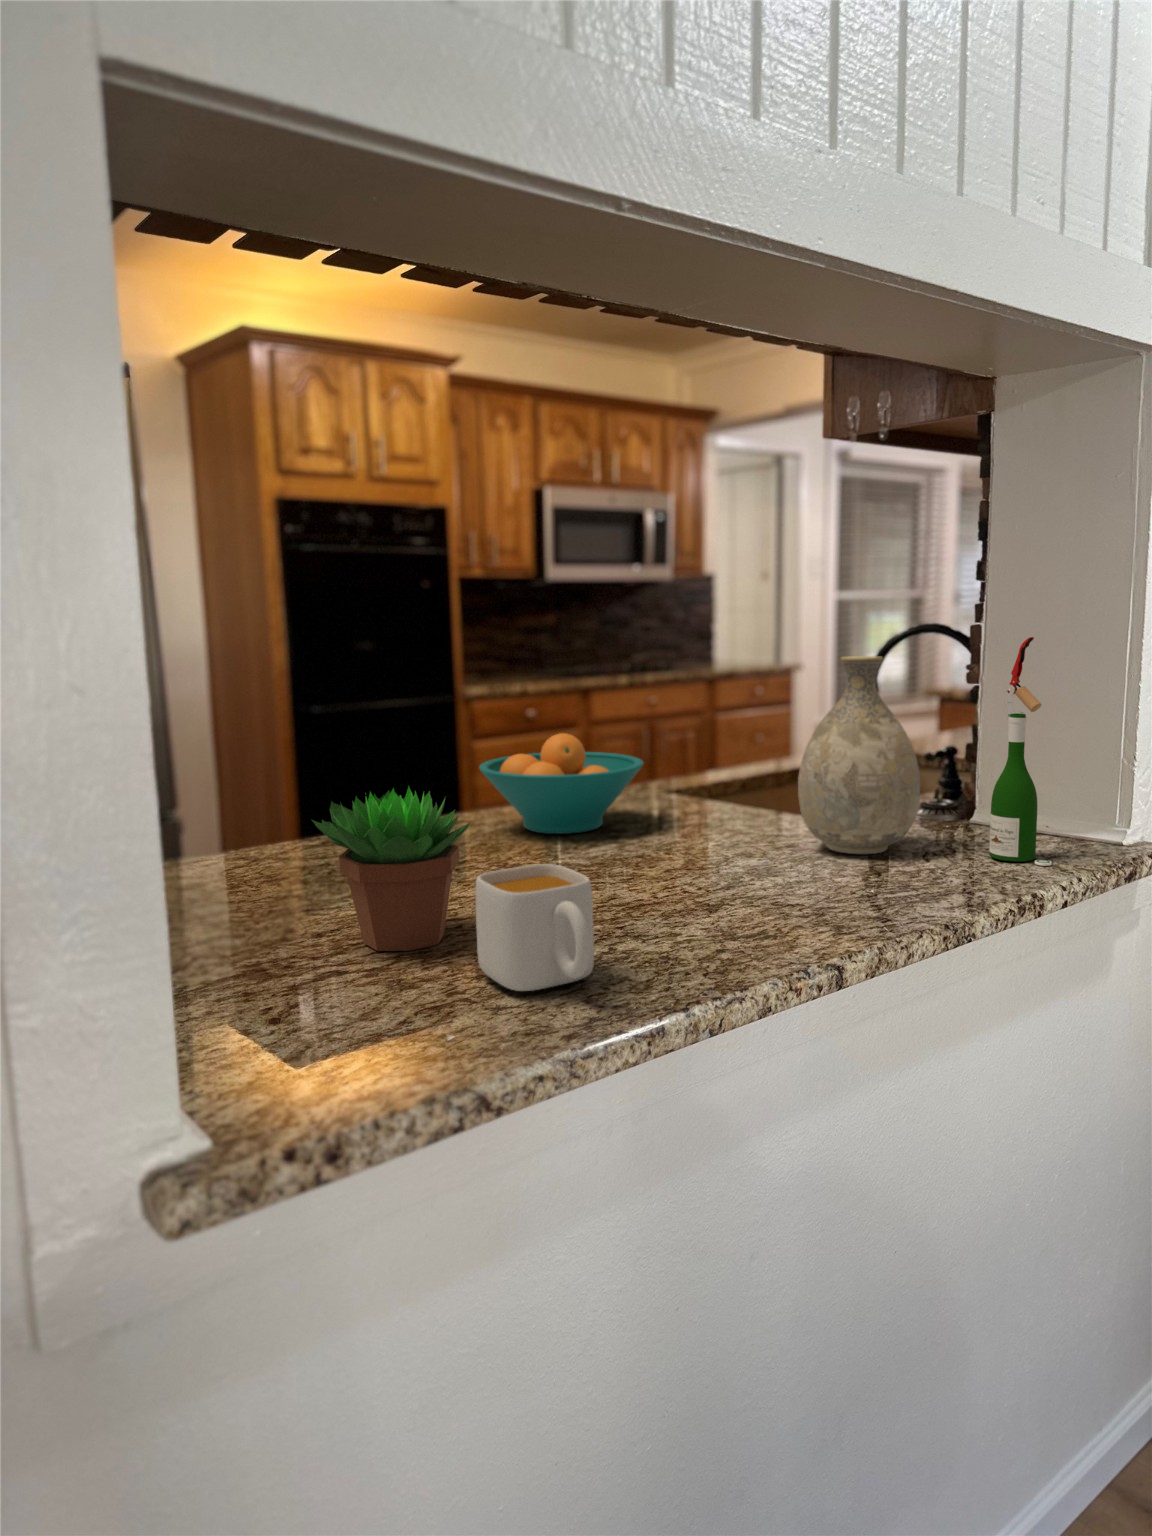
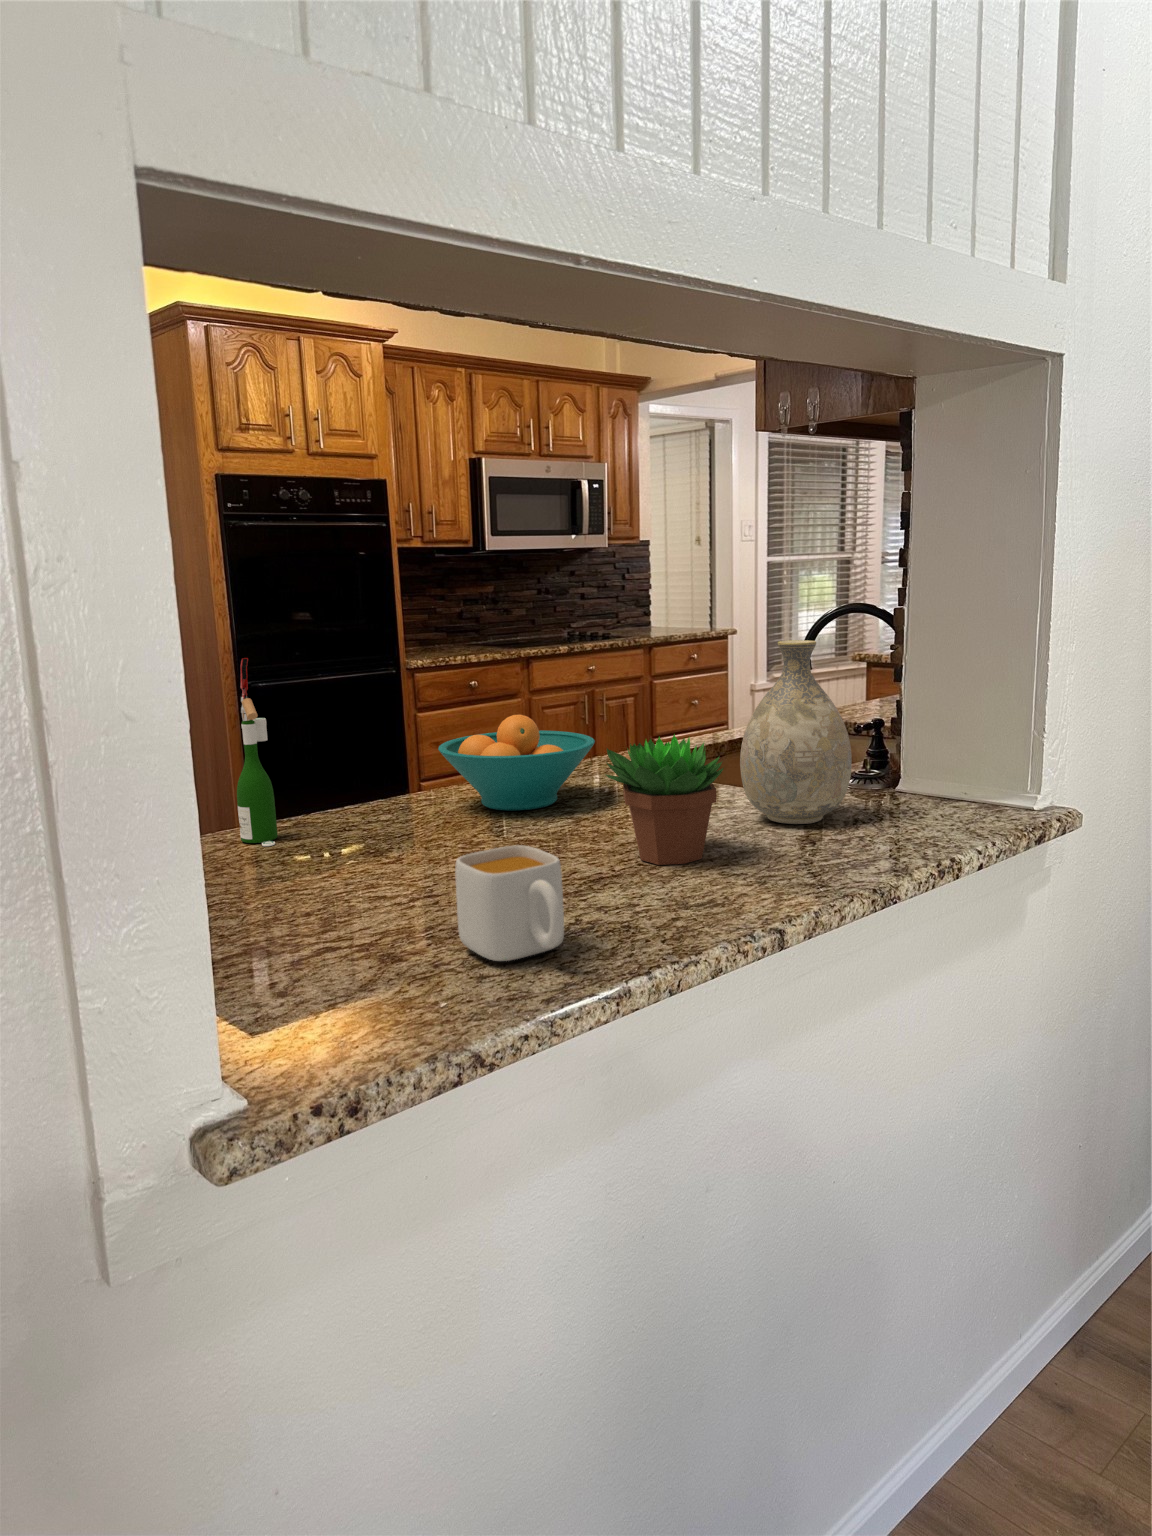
wine bottle: present [989,637,1052,866] -> present [237,658,278,846]
succulent plant: present [312,786,470,951] -> present [606,734,724,865]

